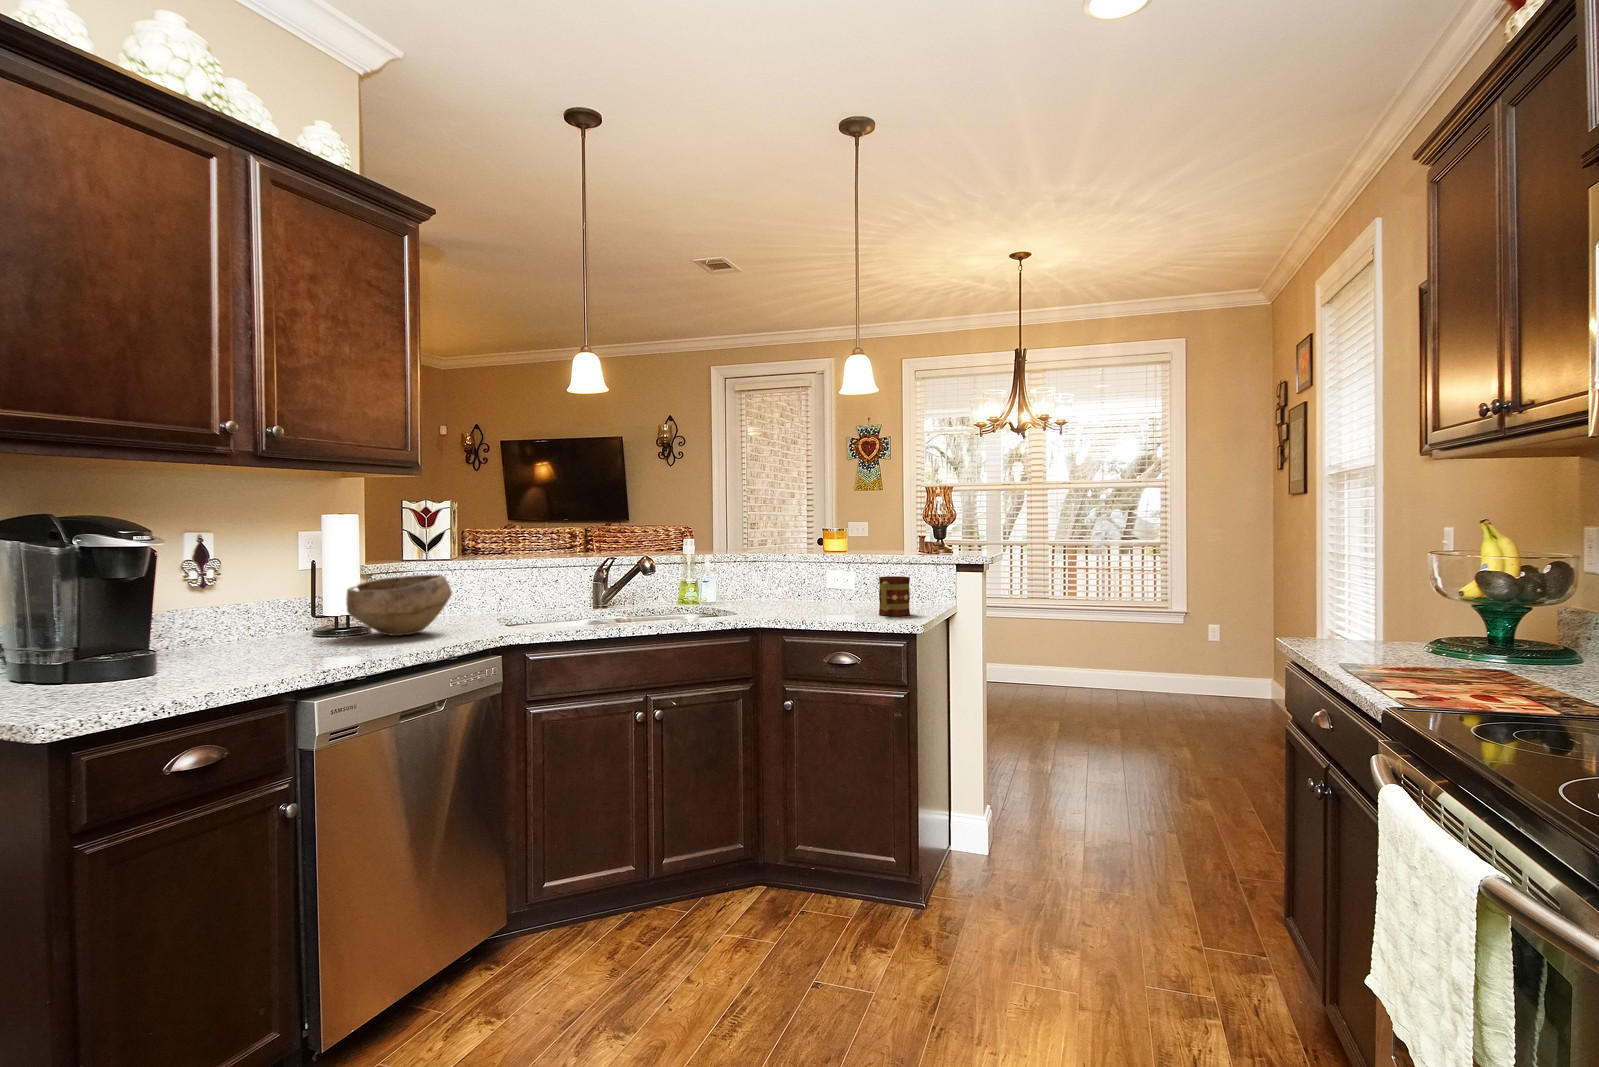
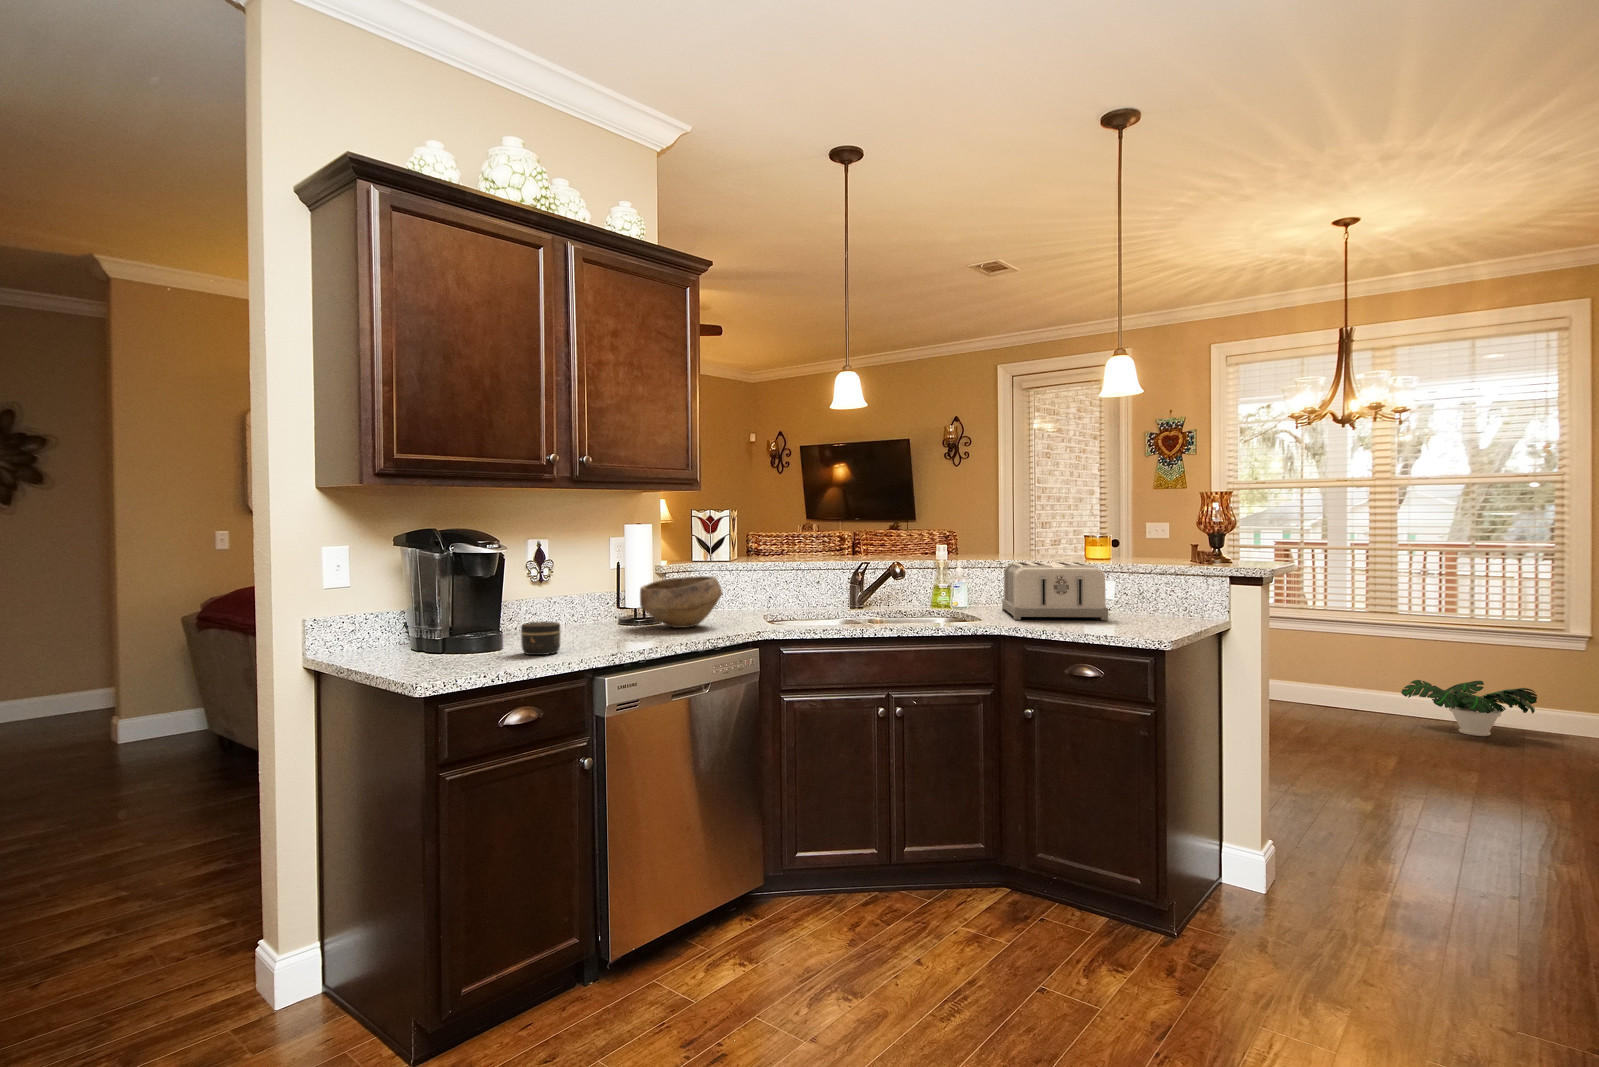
toaster: none [748,554,854,613] -> present [1002,562,1108,620]
mug: present [879,576,910,616] -> none [1132,587,1166,629]
jar: none [189,634,247,677] -> present [521,621,560,655]
potted plant: none [1055,652,1150,697] -> present [1401,680,1537,736]

